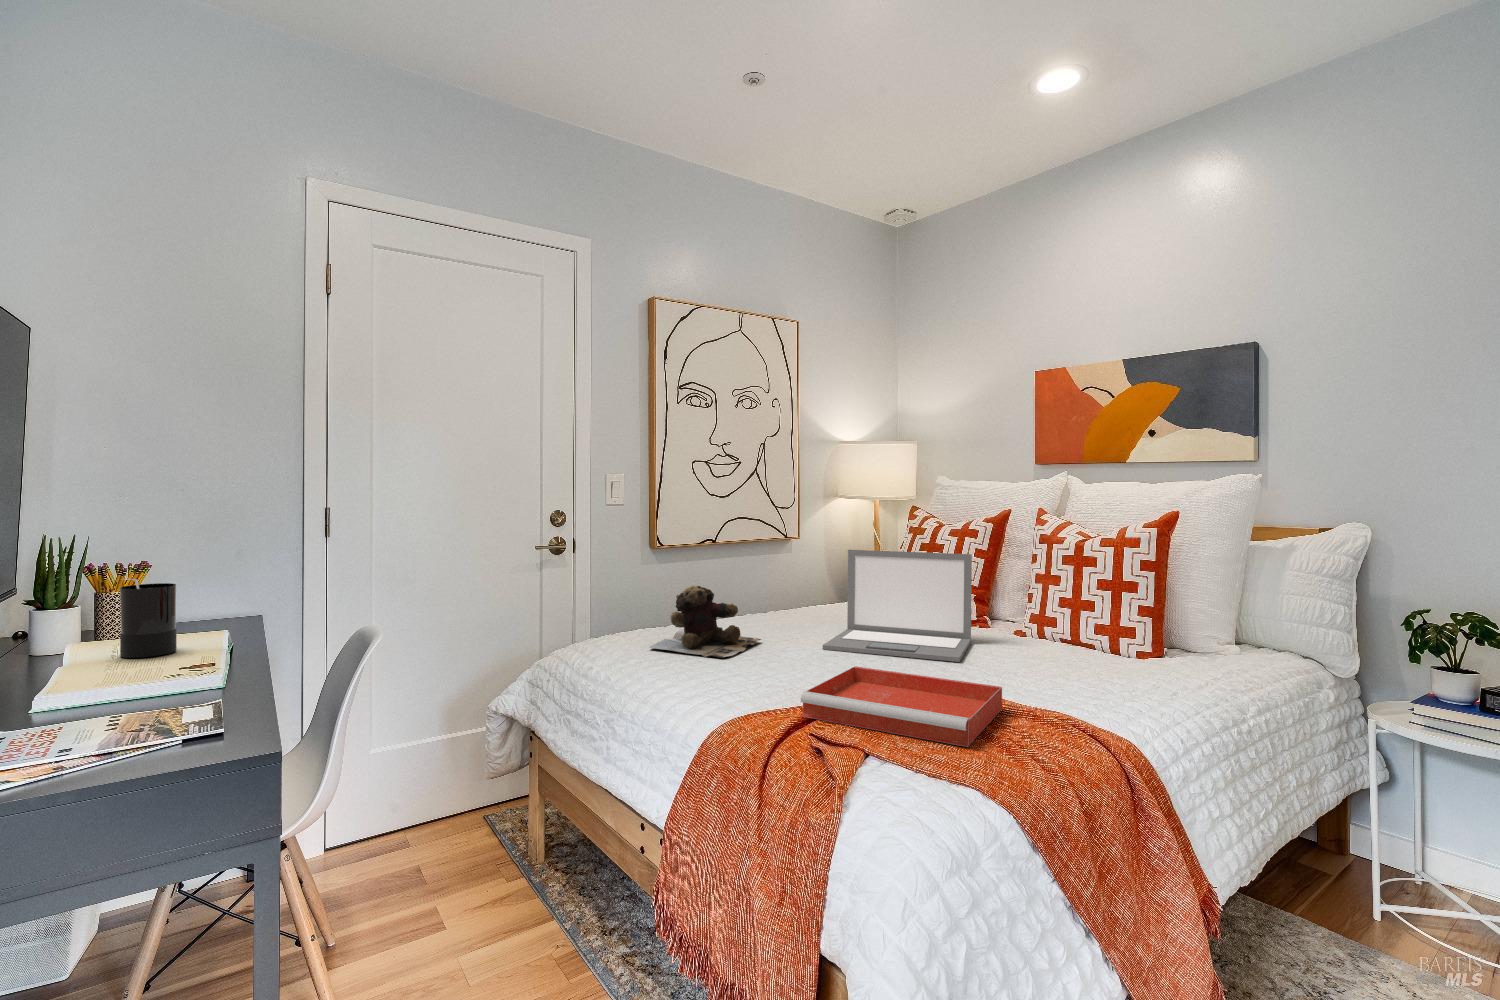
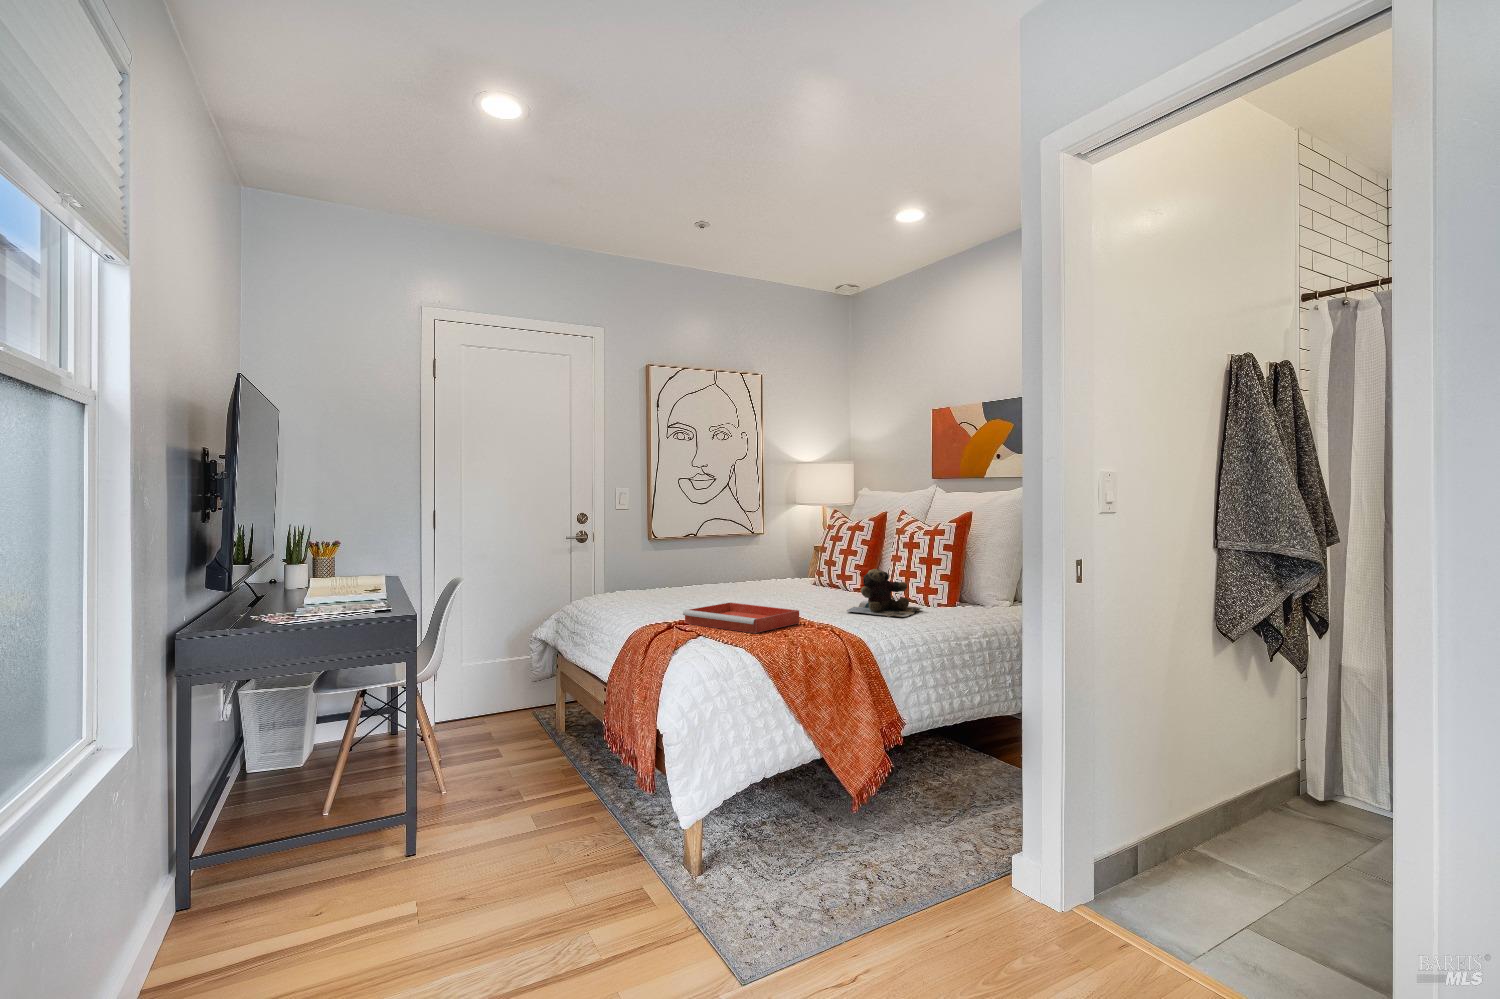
laptop: present [823,550,972,662] -> none [735,538,837,607]
candle: present [120,579,177,658] -> none [340,546,365,585]
teddy bear: present [649,585,761,657] -> present [846,569,922,617]

